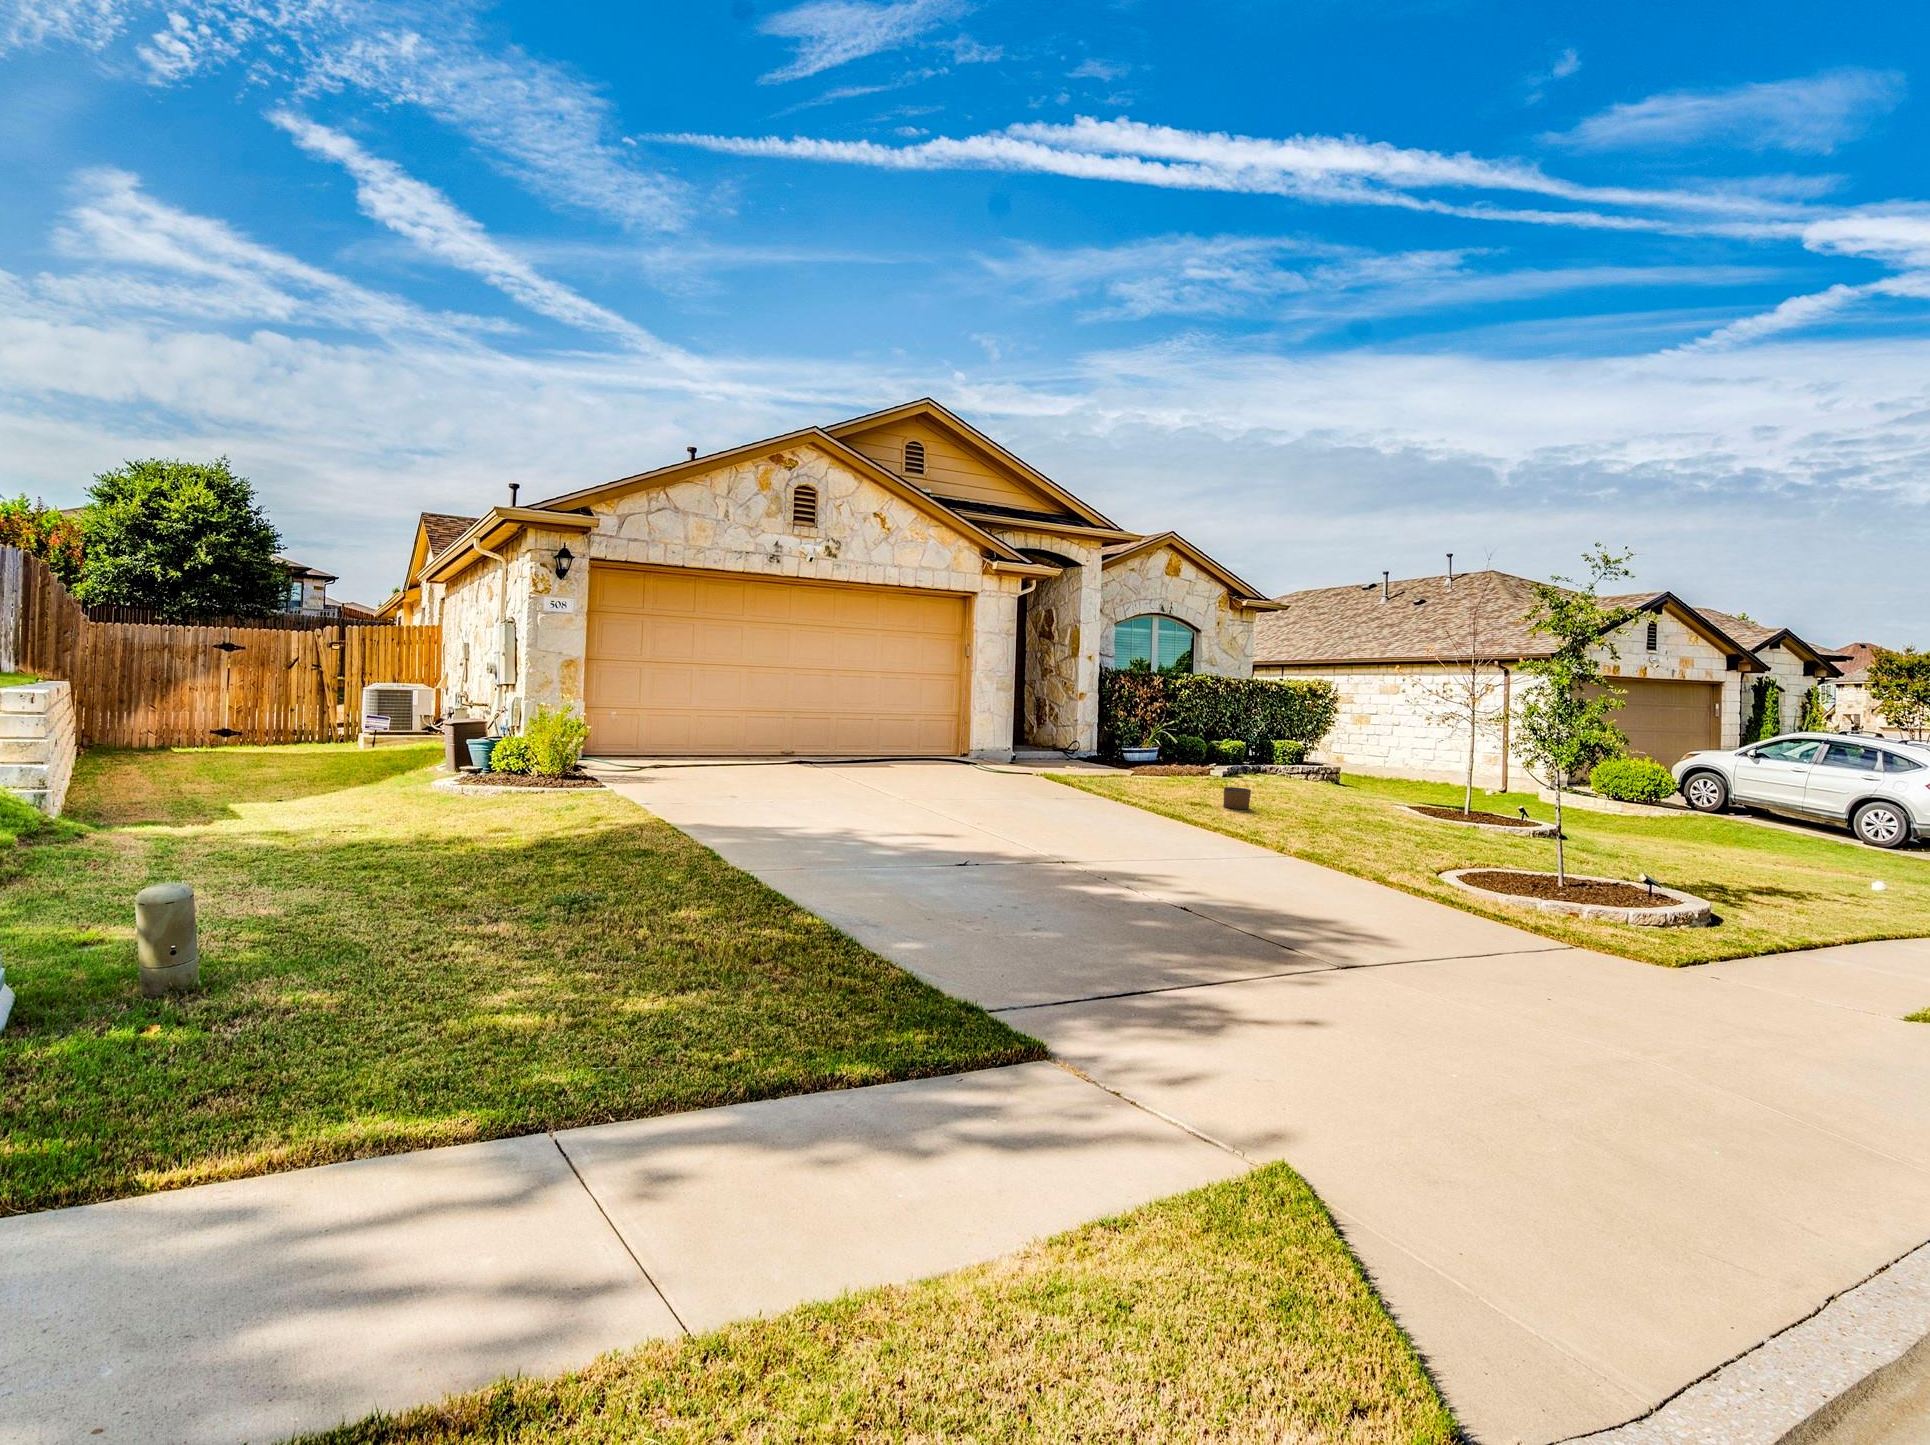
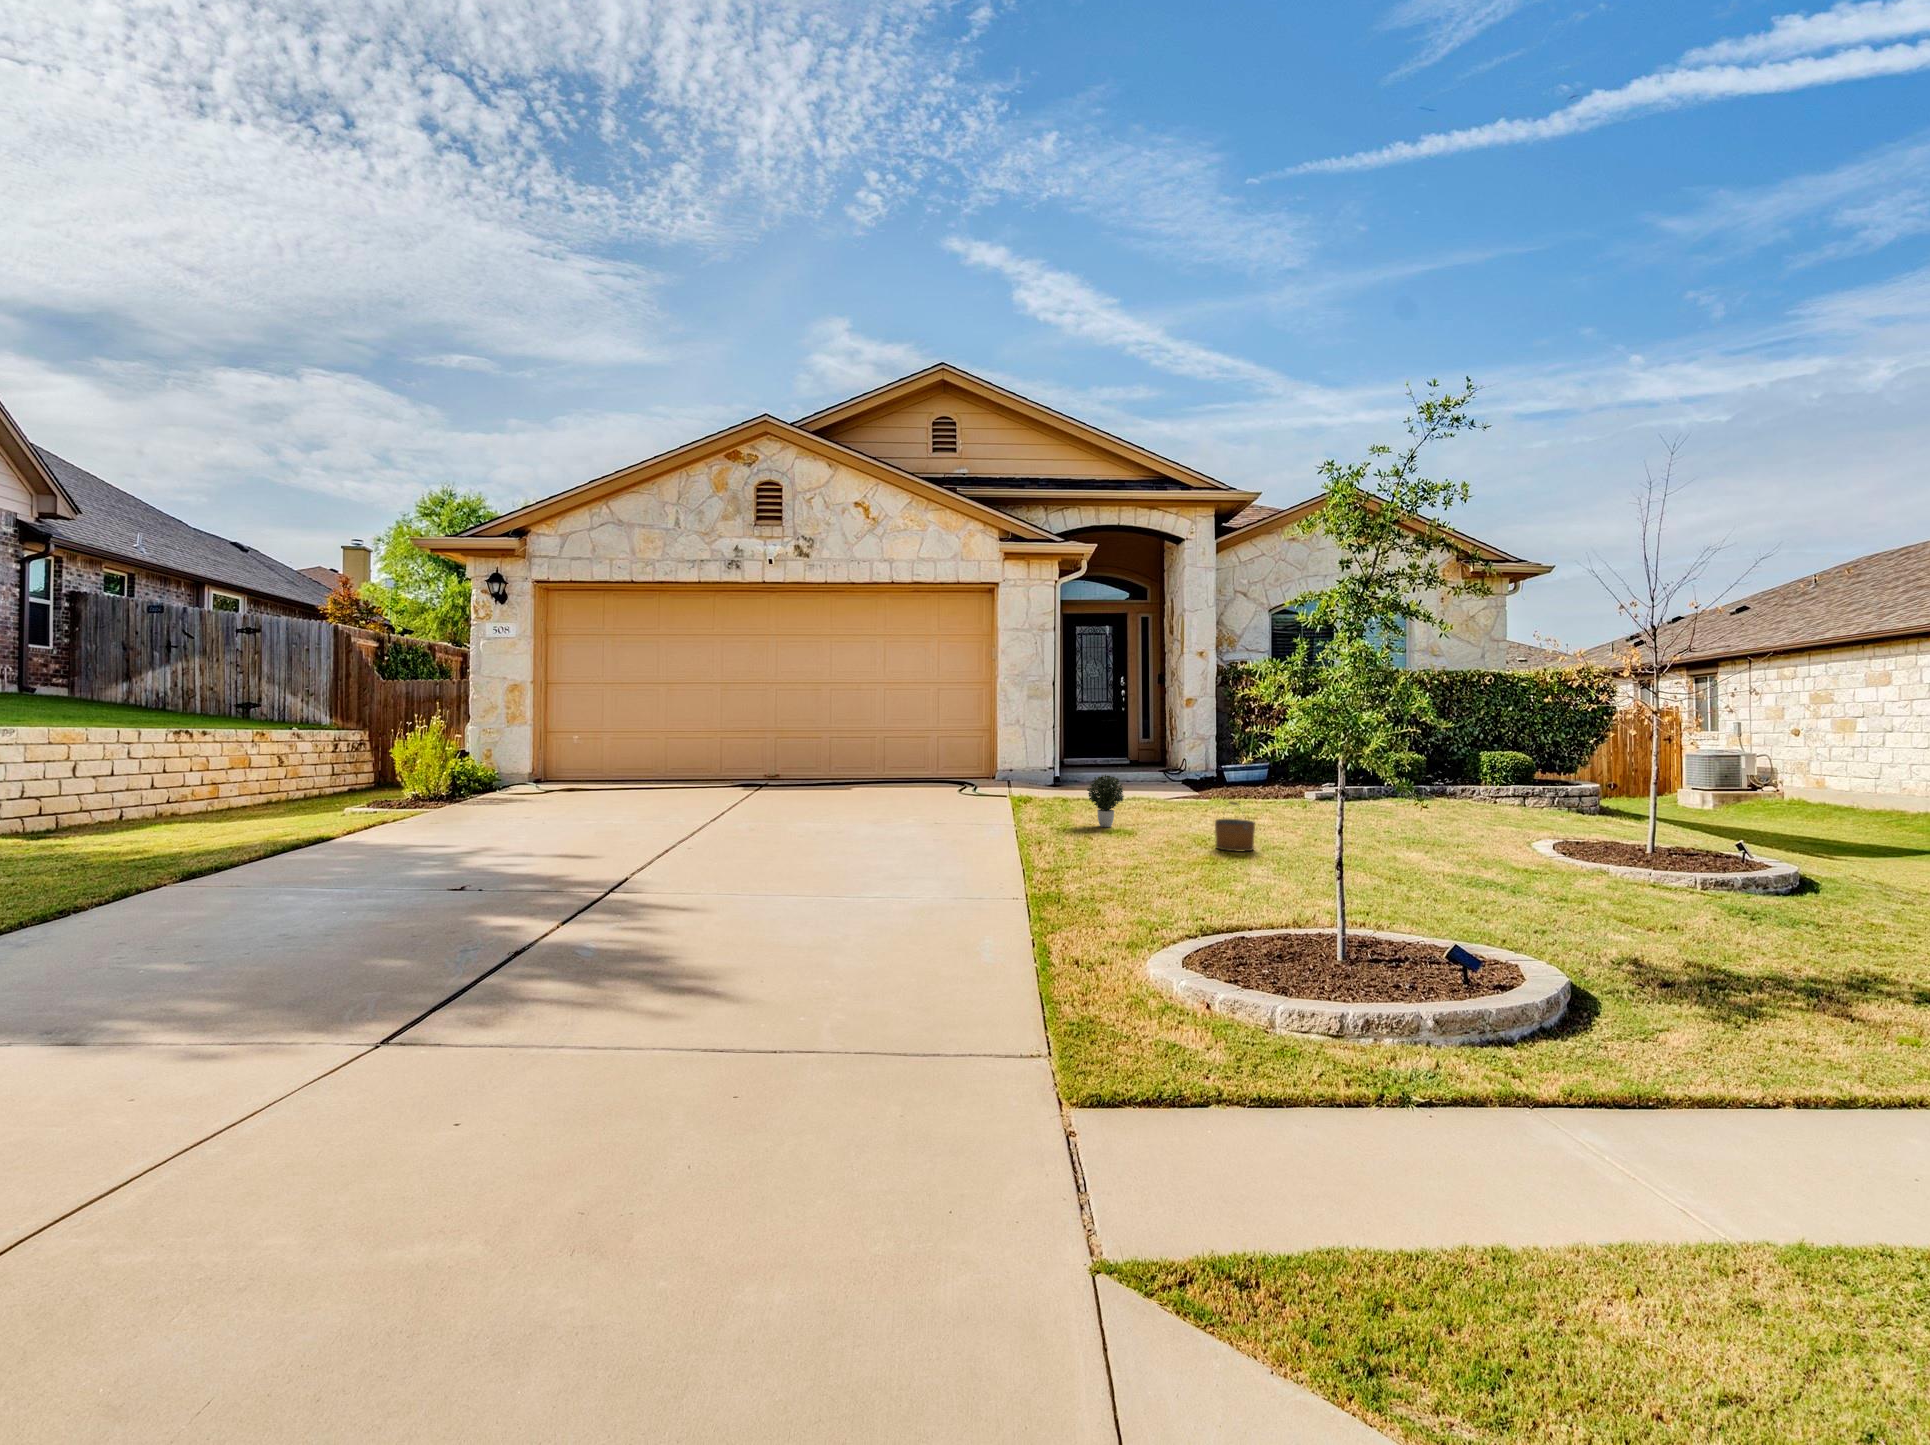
potted plant: none [1114,754,1141,793] -> present [1087,775,1124,827]

